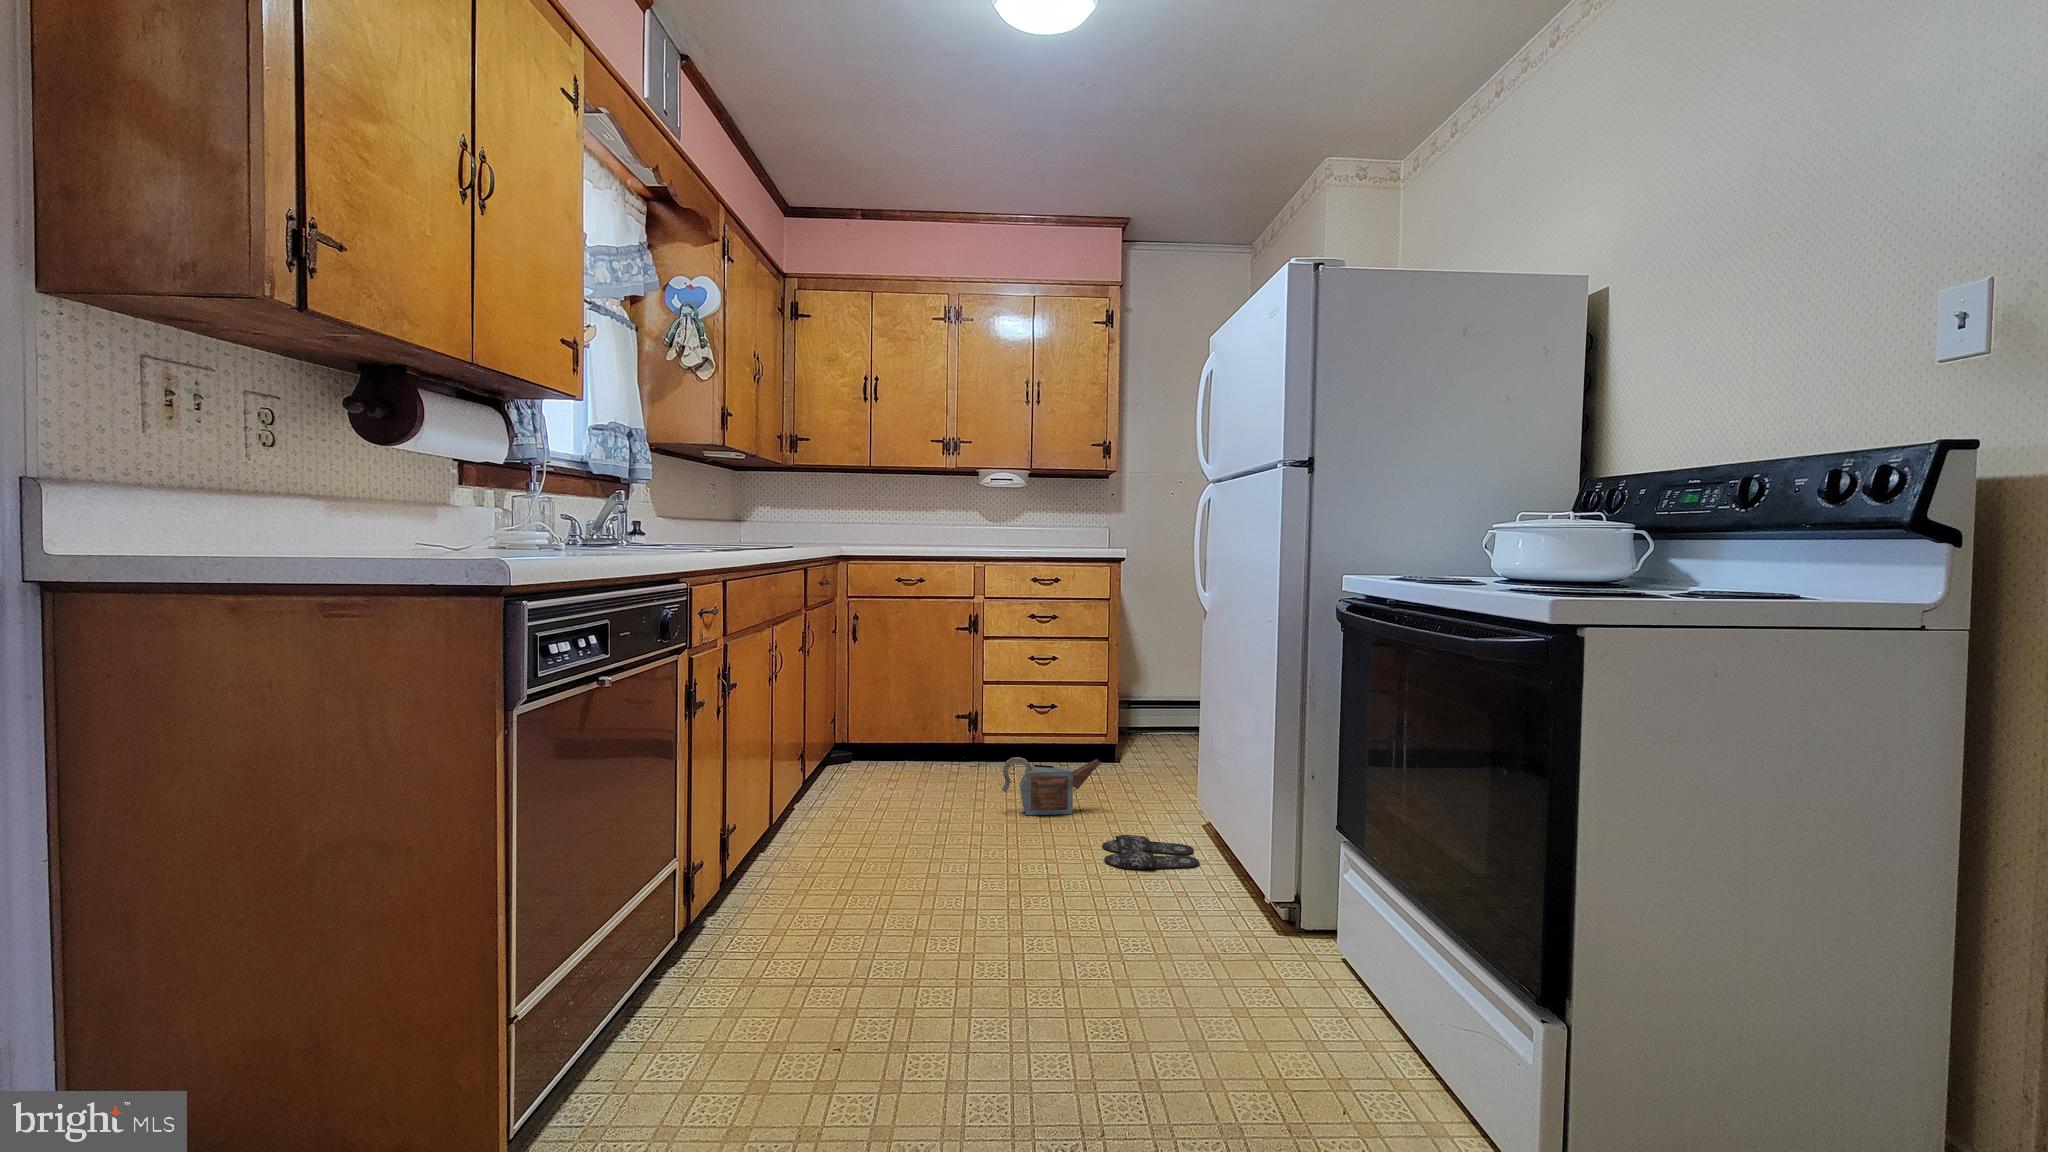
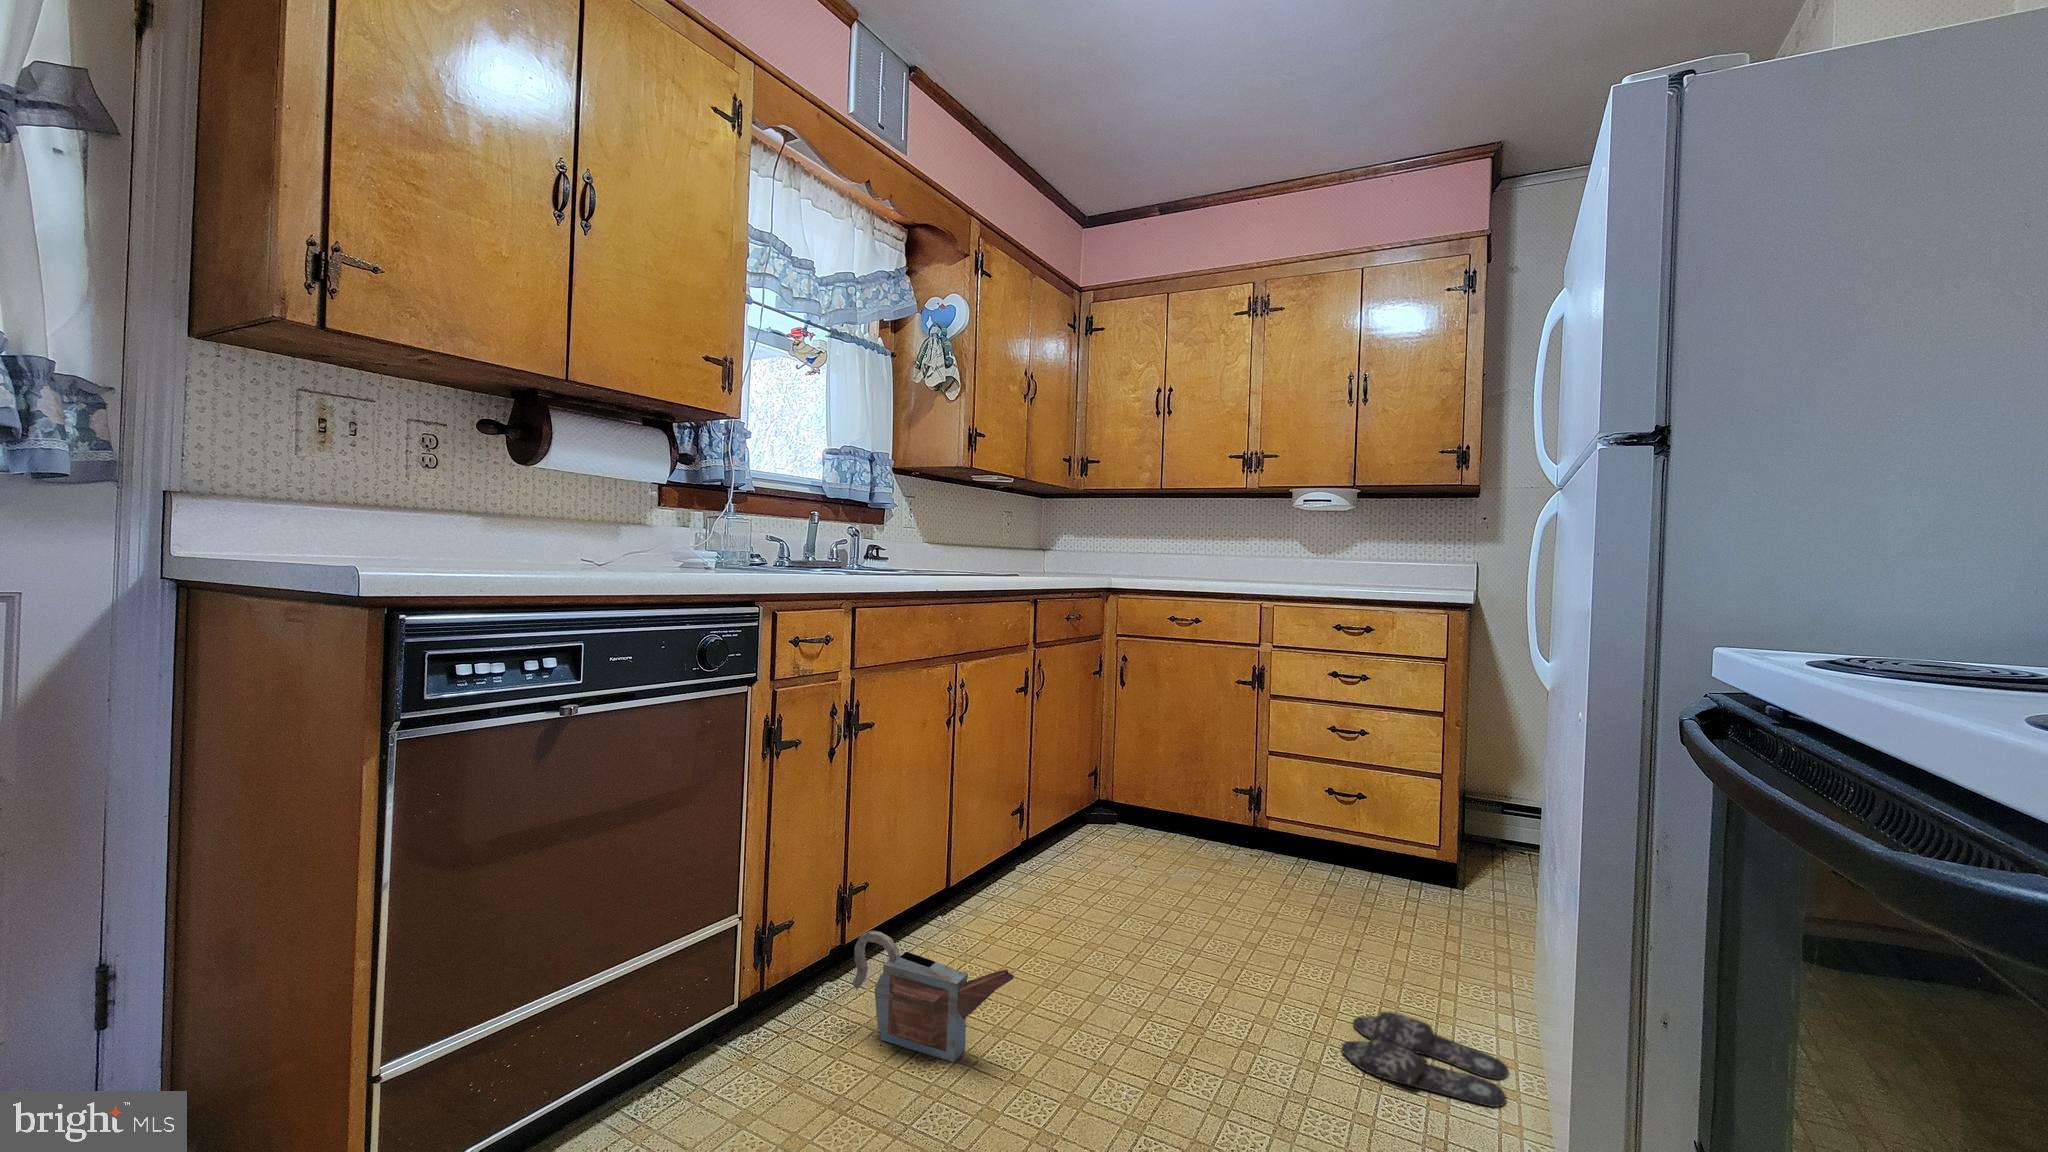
watering can: present [1002,757,1102,815] -> present [851,930,1014,1062]

